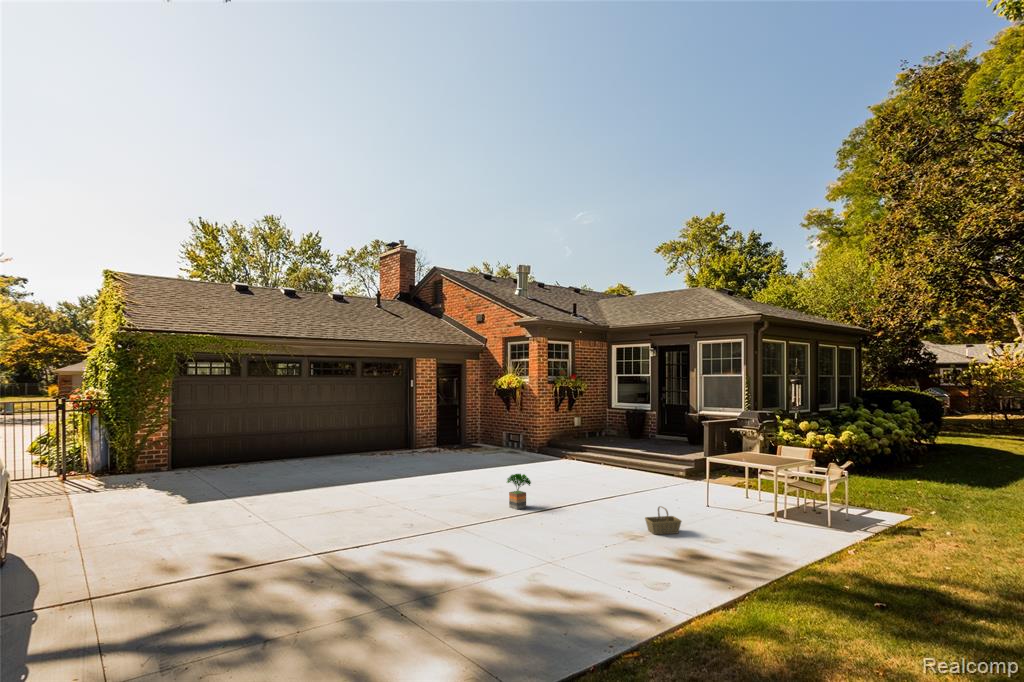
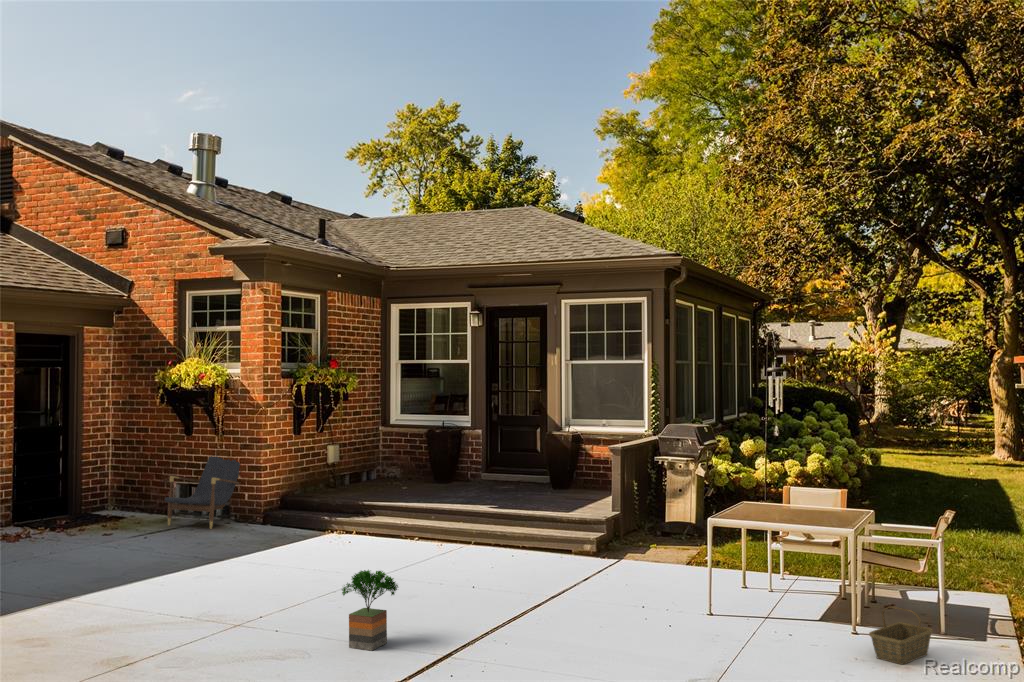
lounge chair: none [494,420,530,454] -> present [165,456,240,529]
basket: present [645,506,681,535] -> present [869,606,933,664]

